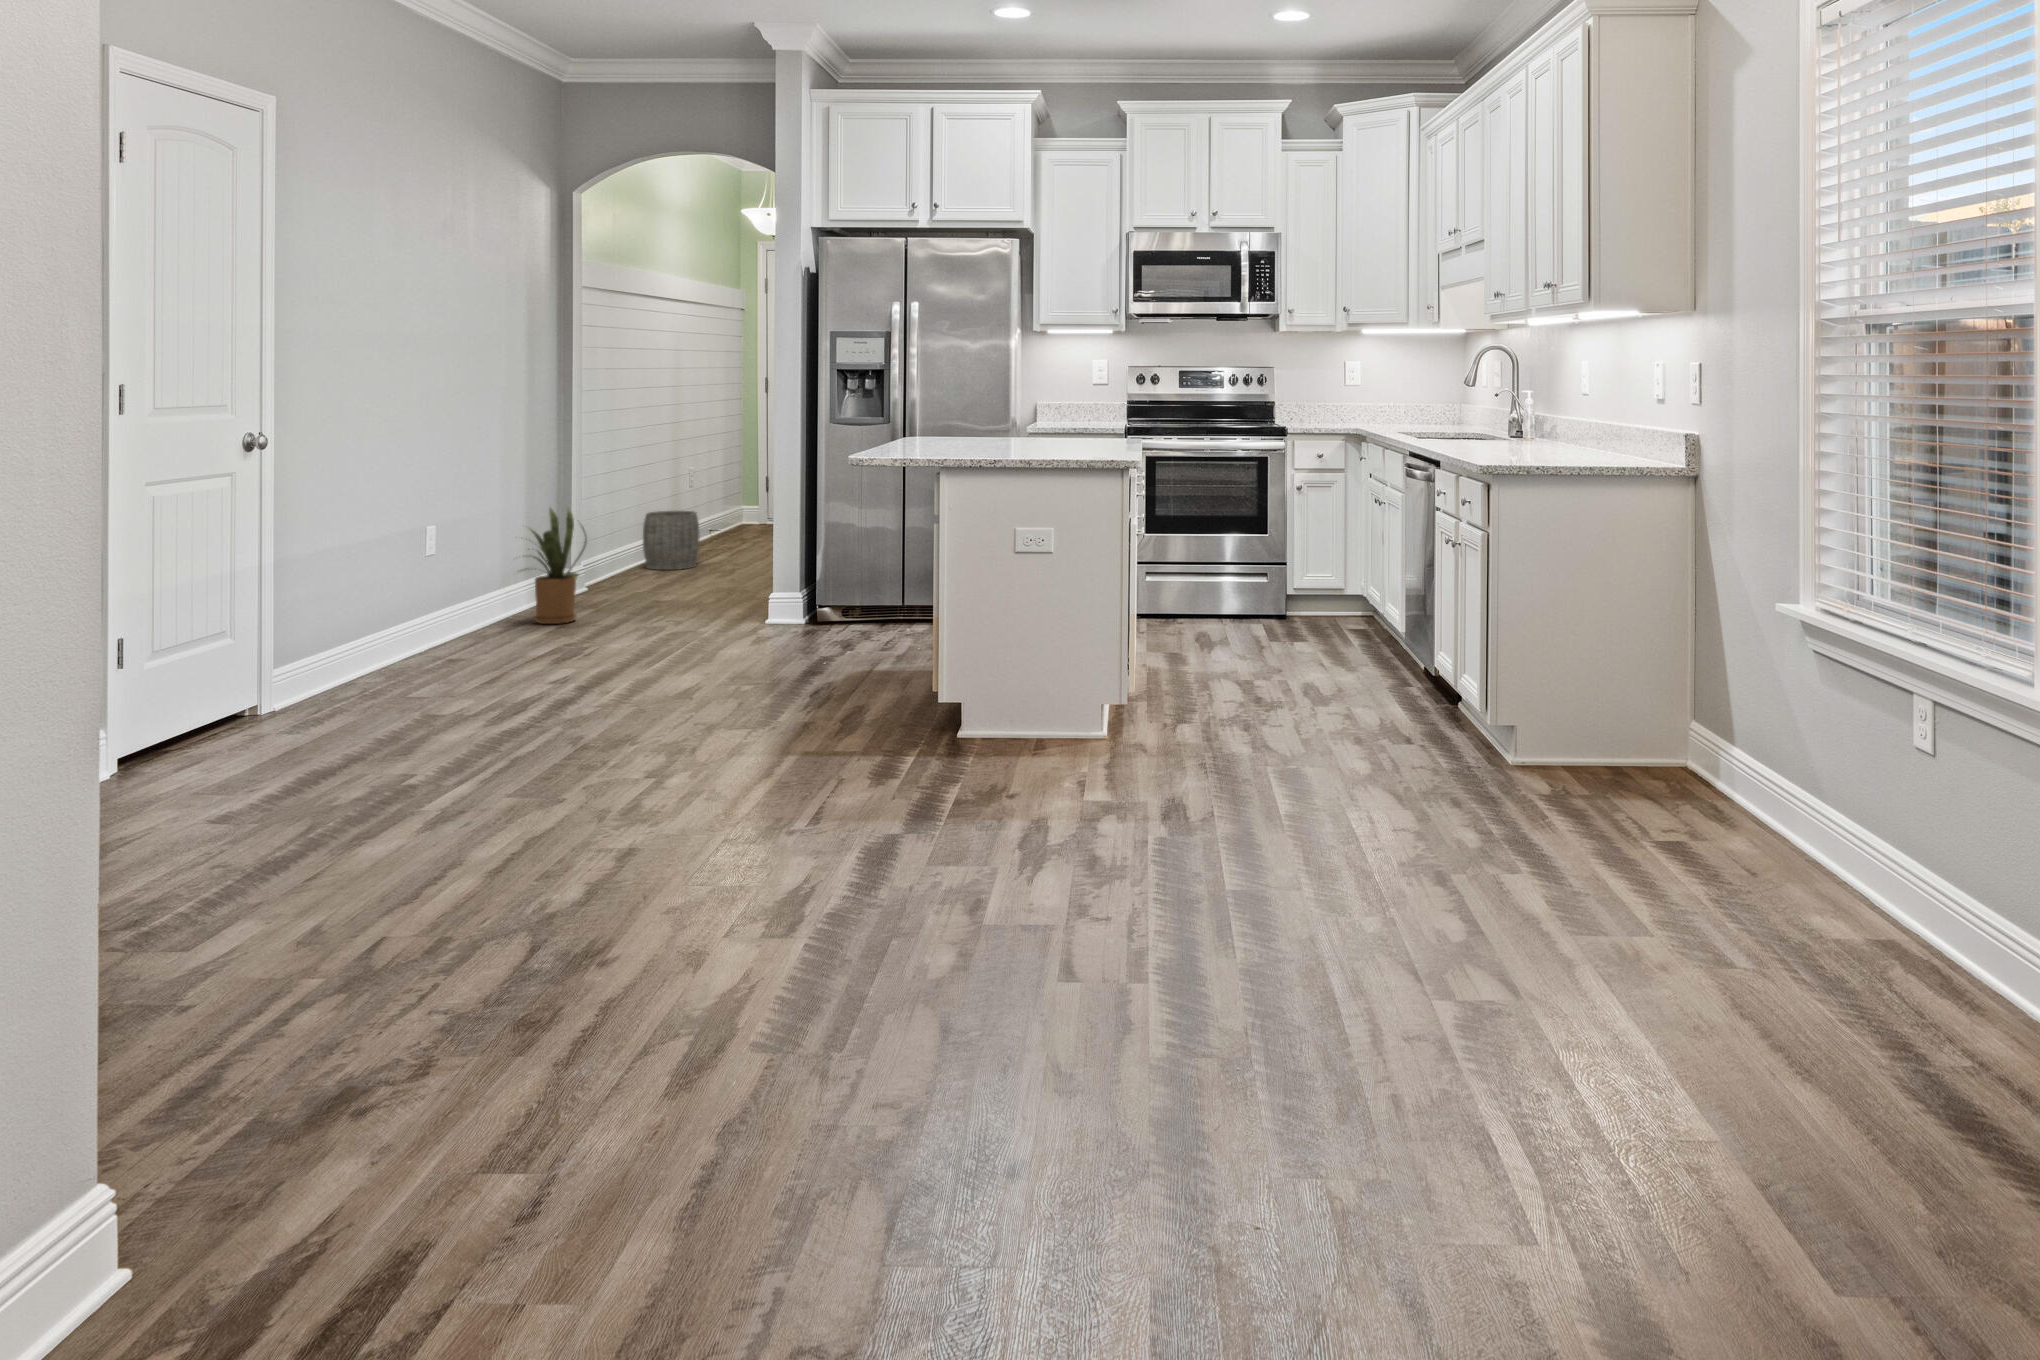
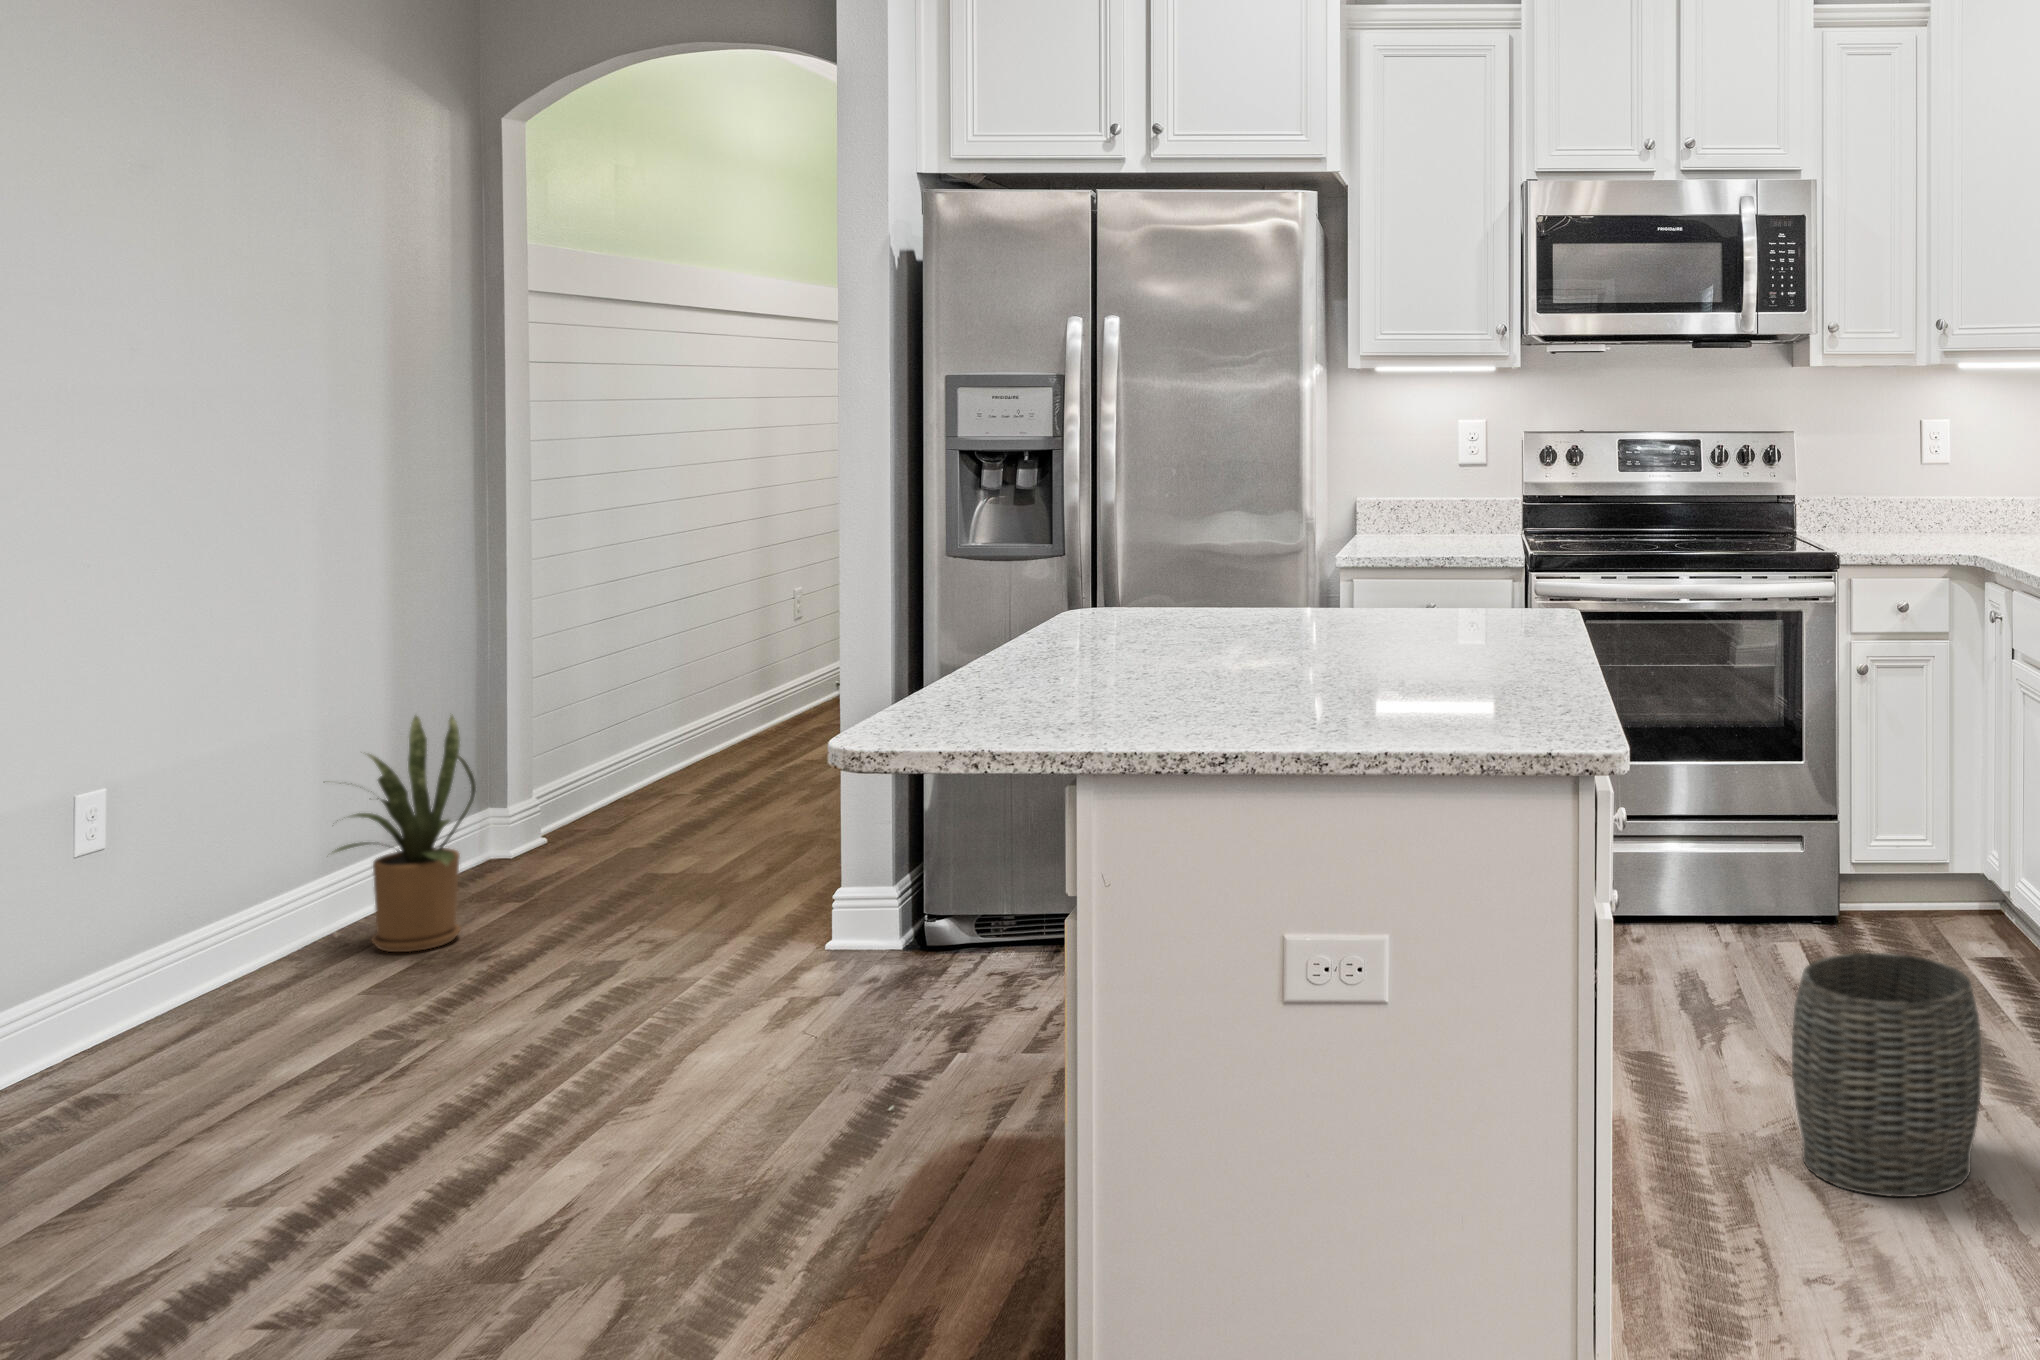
woven basket: present [643,511,700,570] -> present [1792,953,1982,1197]

